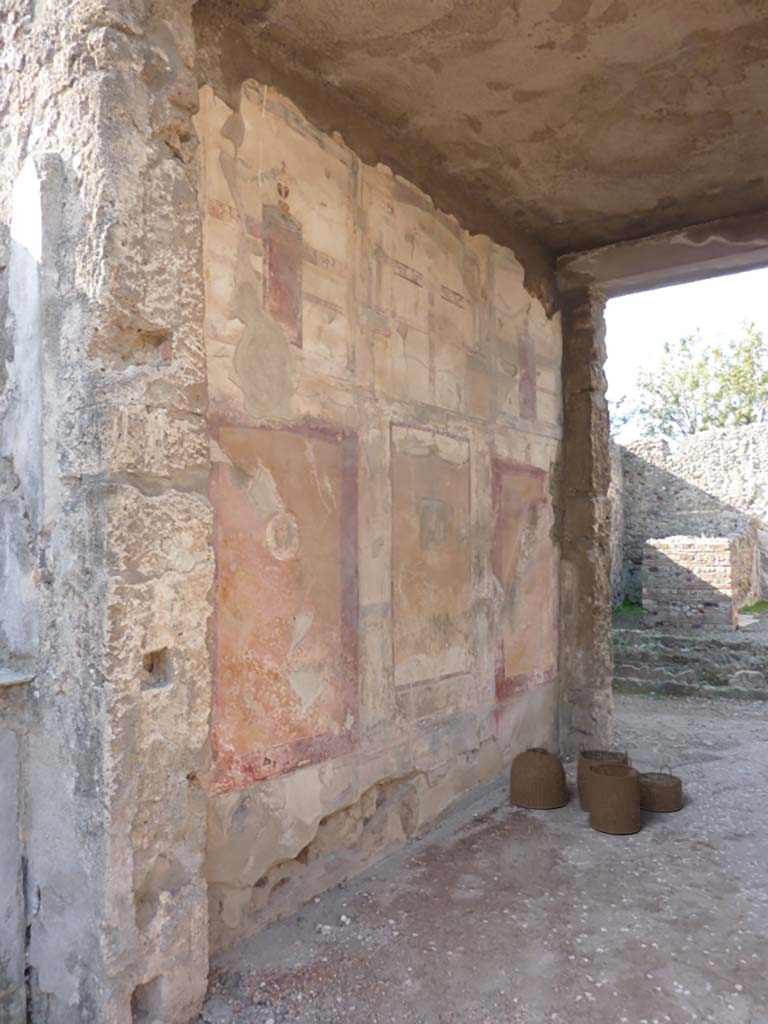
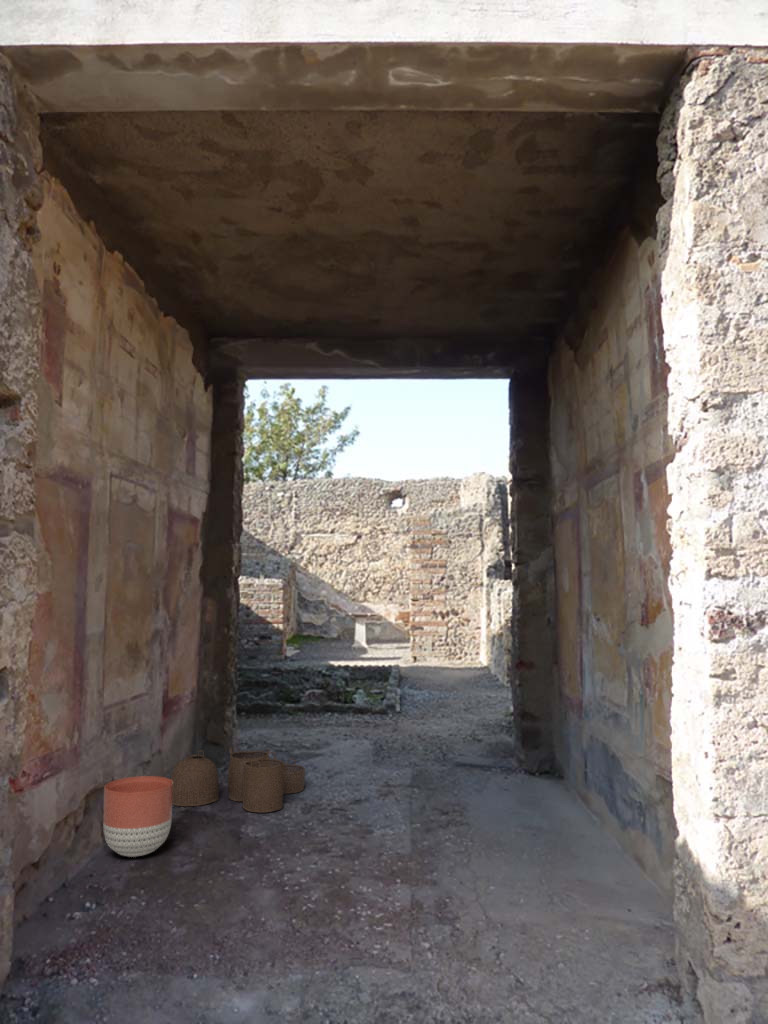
planter: none [398,770,475,865] -> present [103,776,173,857]

